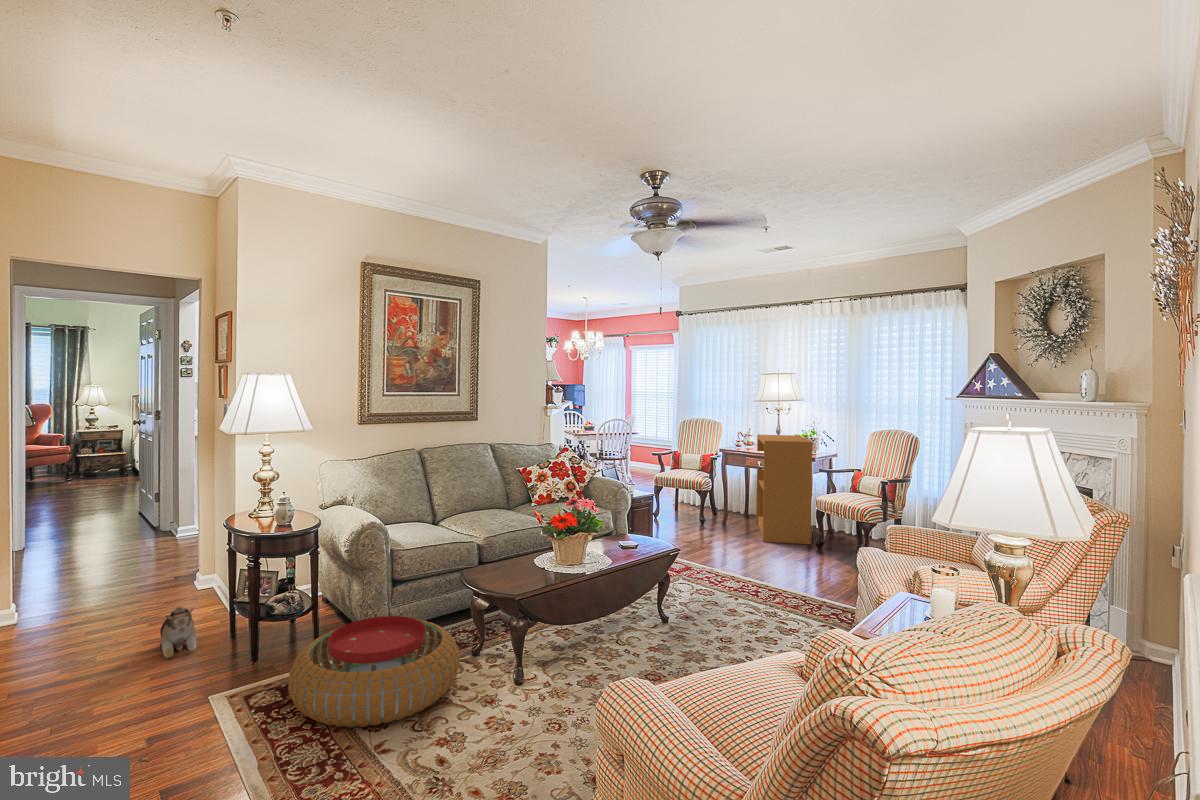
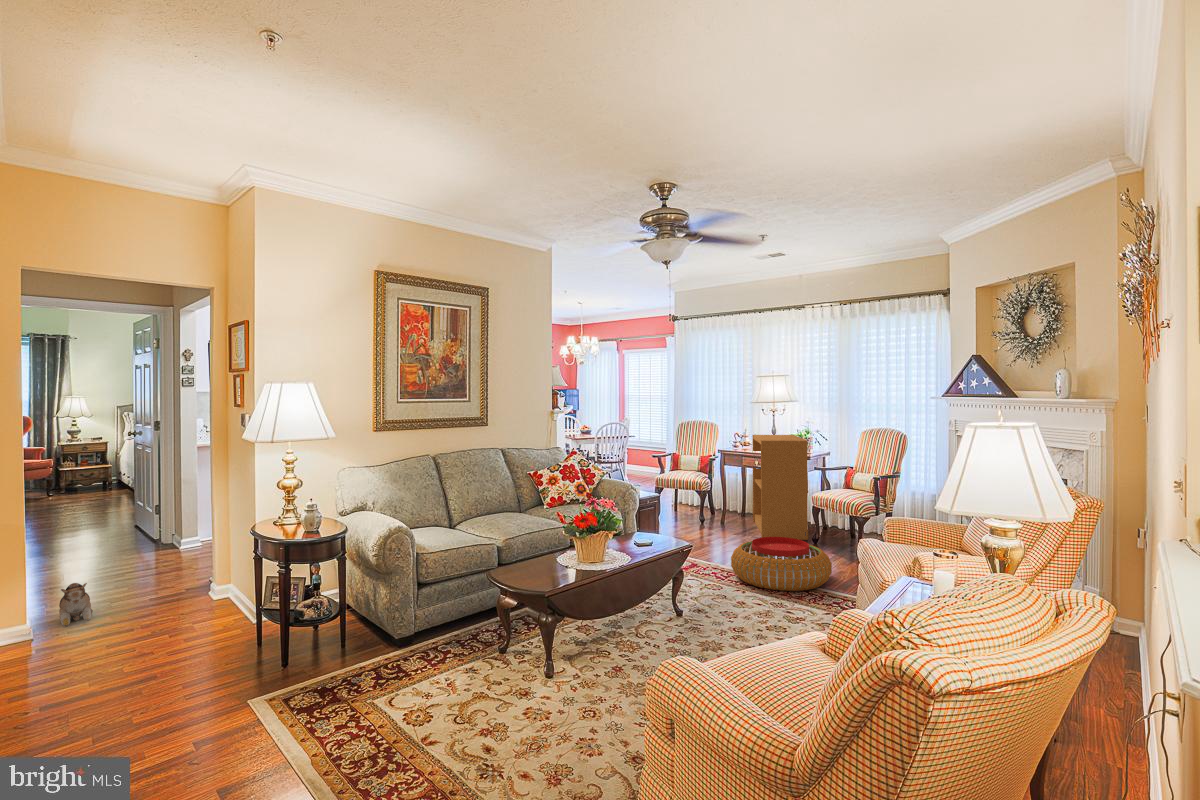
plush toy: present [160,607,197,658] -> present [59,583,92,626]
pouf: present [288,616,460,727] -> present [731,537,832,591]

